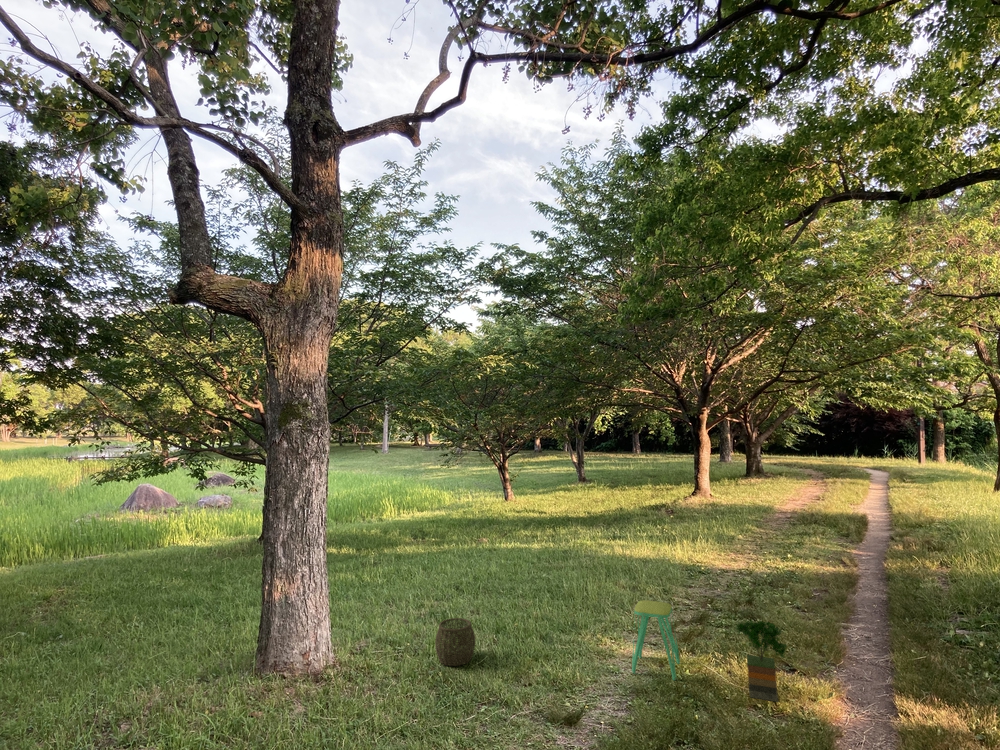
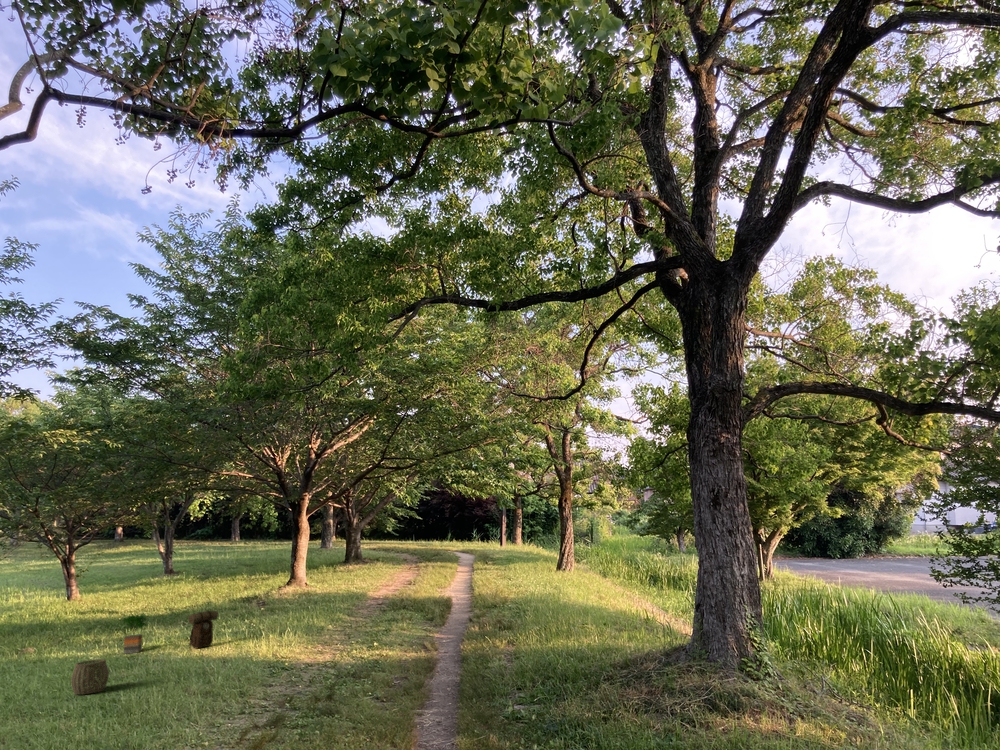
backpack: none [581,550,613,592] -> present [189,611,218,648]
stool: present [632,600,680,680] -> none [239,620,273,669]
potted tree: present [736,620,787,702] -> present [123,615,147,654]

